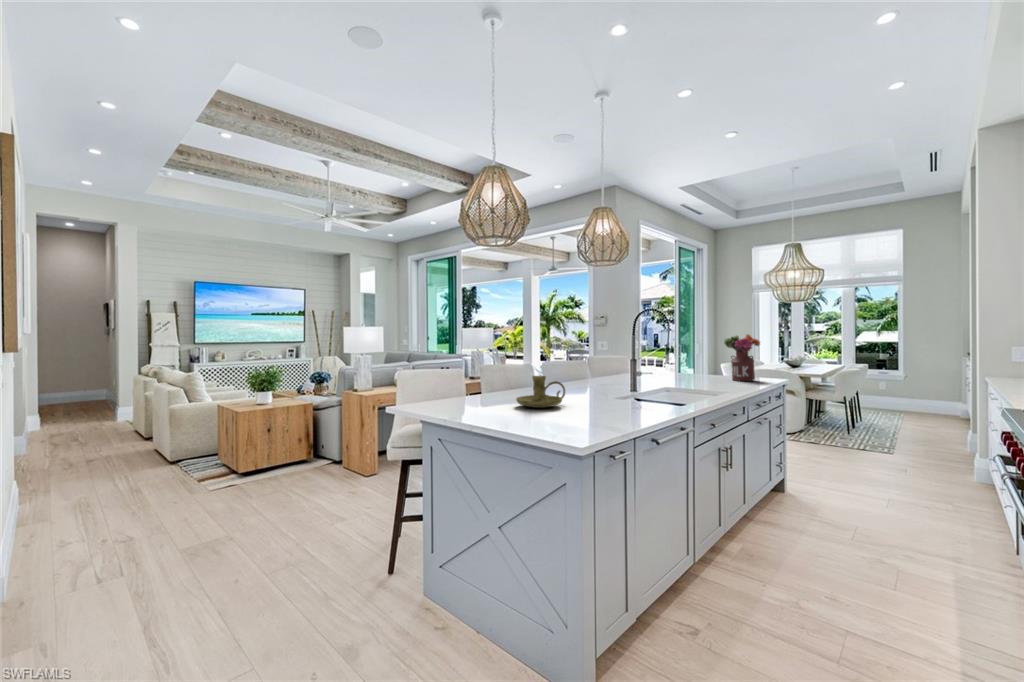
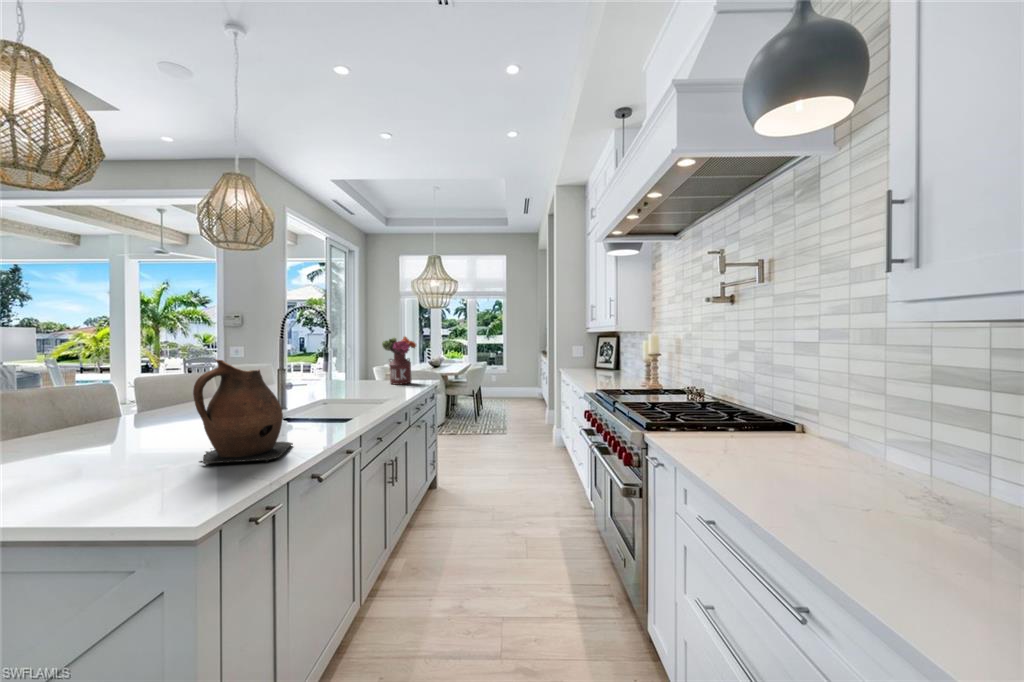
ceramic pitcher: none [580,353,639,424] -> present [193,360,293,463]
candle holder: present [516,376,565,408] -> none [63,399,170,454]

